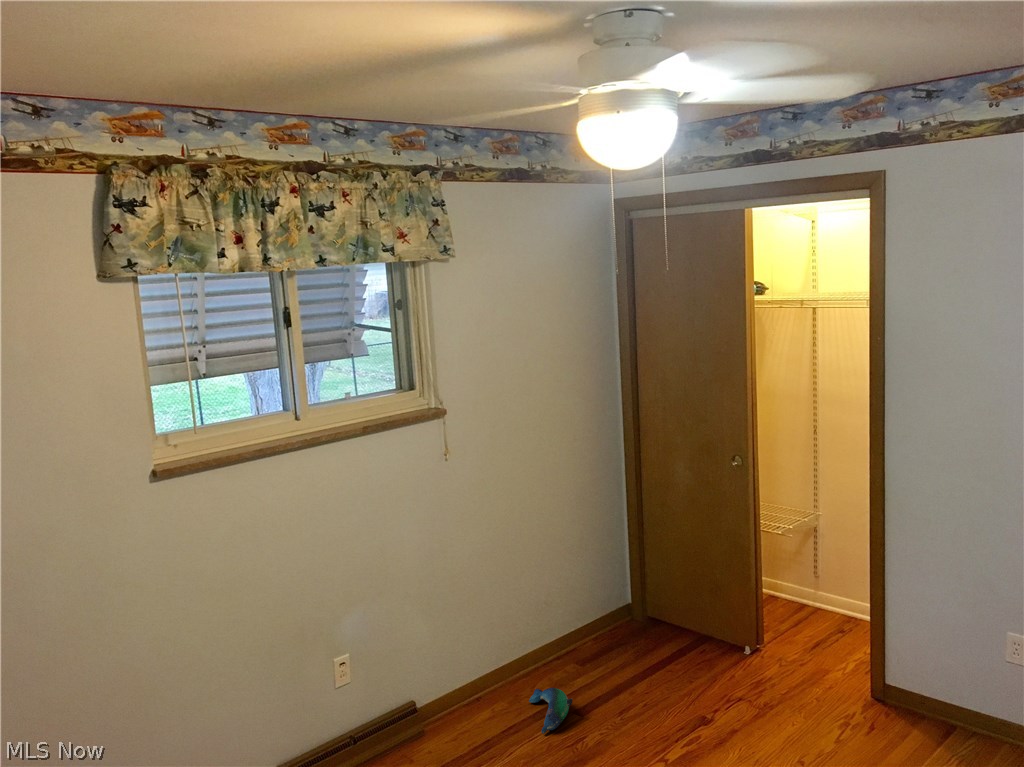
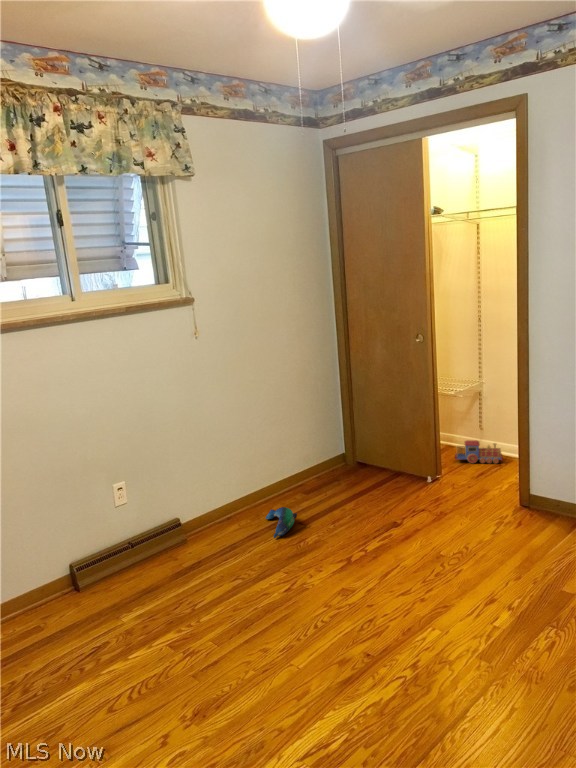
toy train: none [781,594,847,628] -> present [455,440,503,463]

